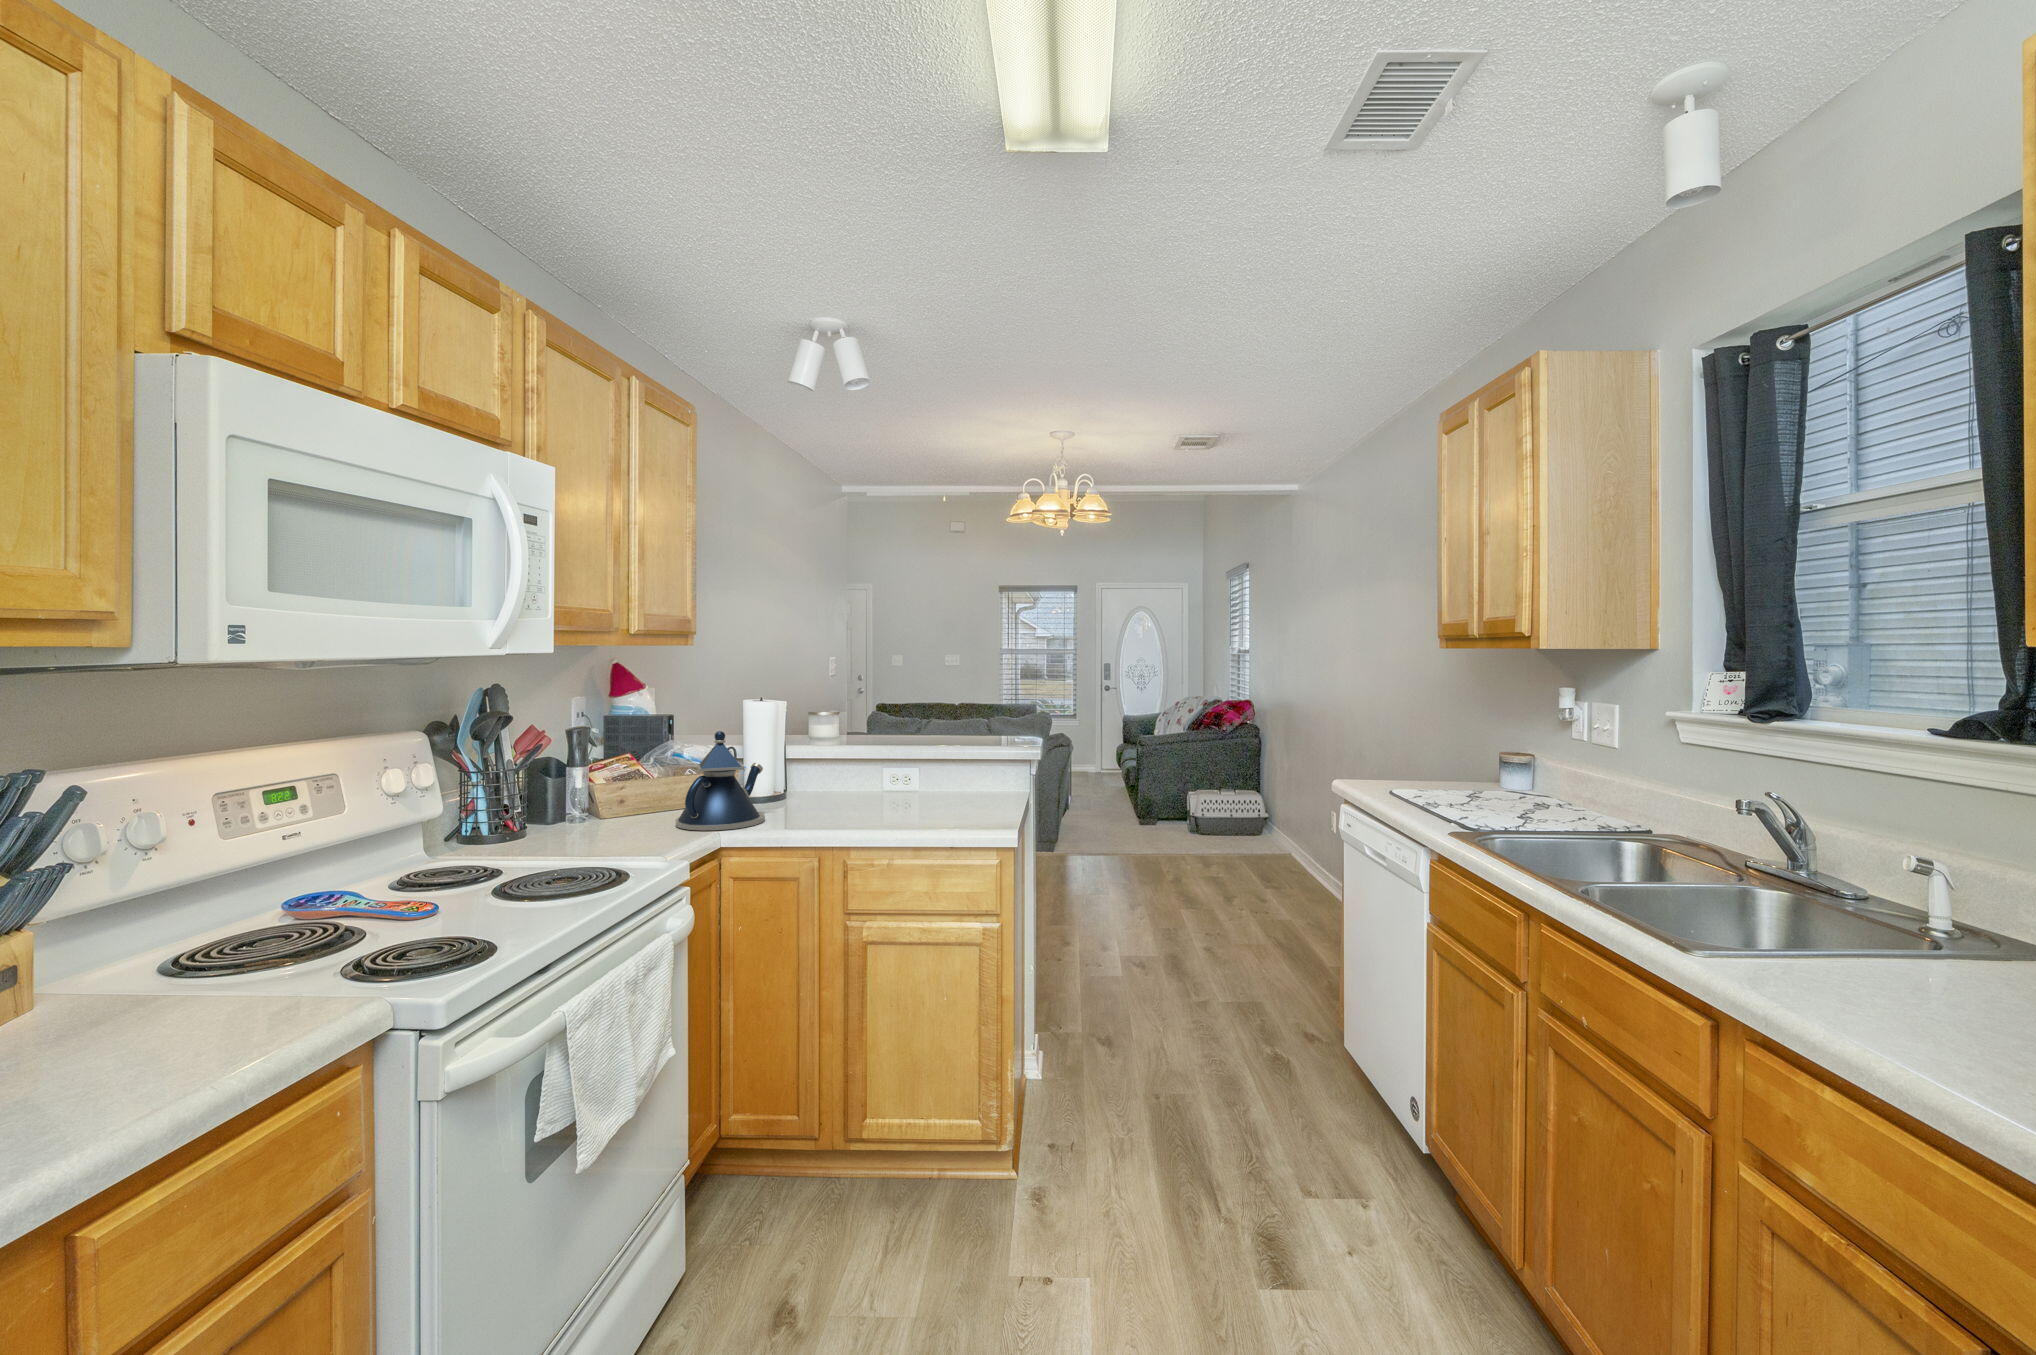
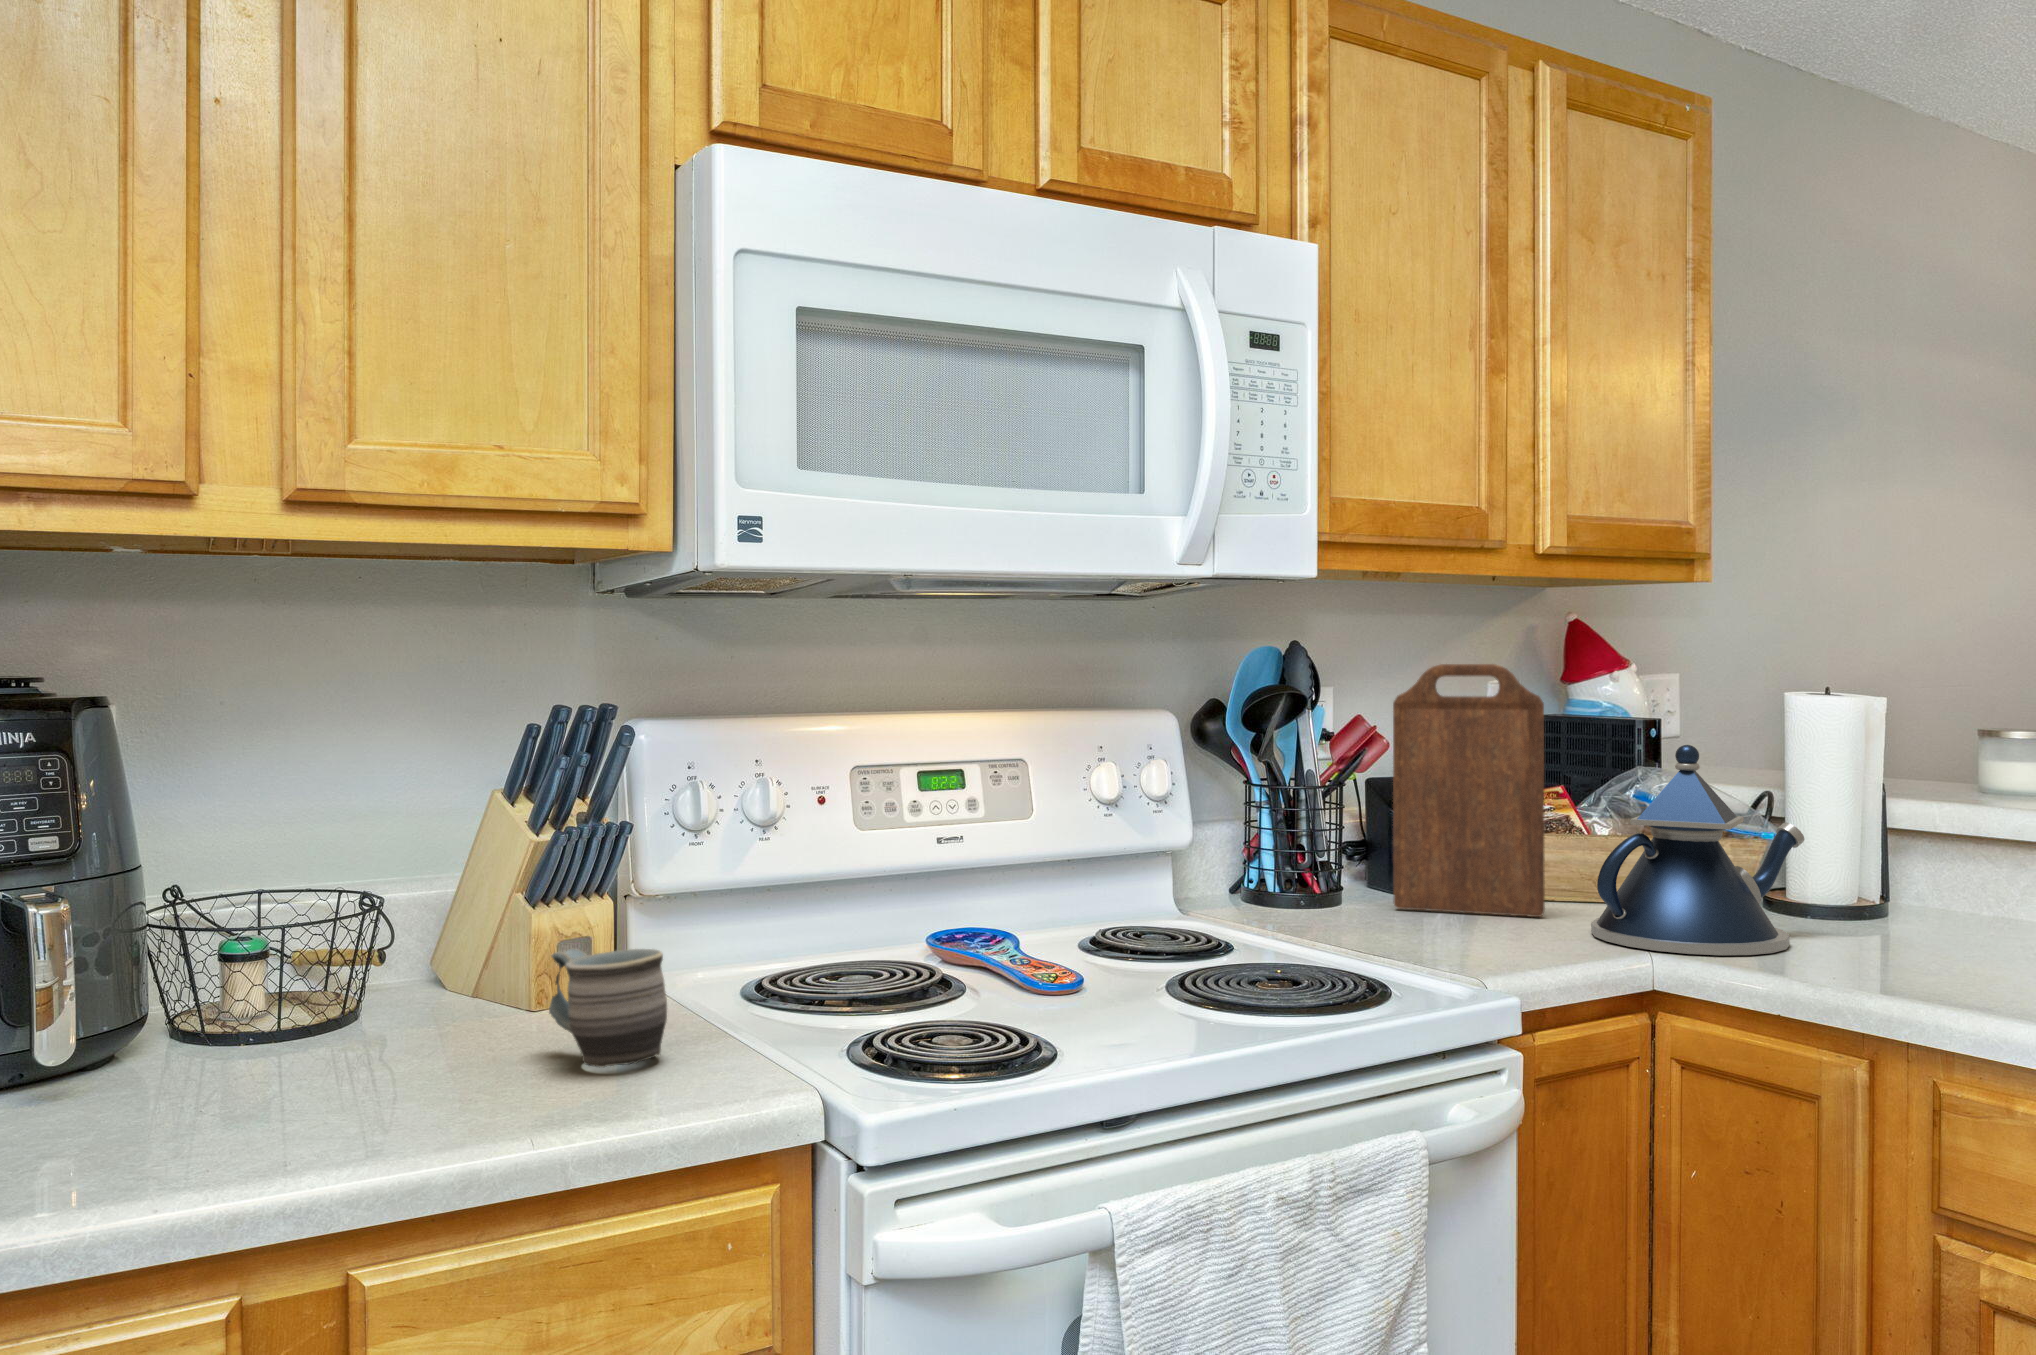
cutting board: none [556,693,643,832] -> present [1393,664,1545,917]
mug: none [91,947,228,1044] -> present [549,949,667,1067]

